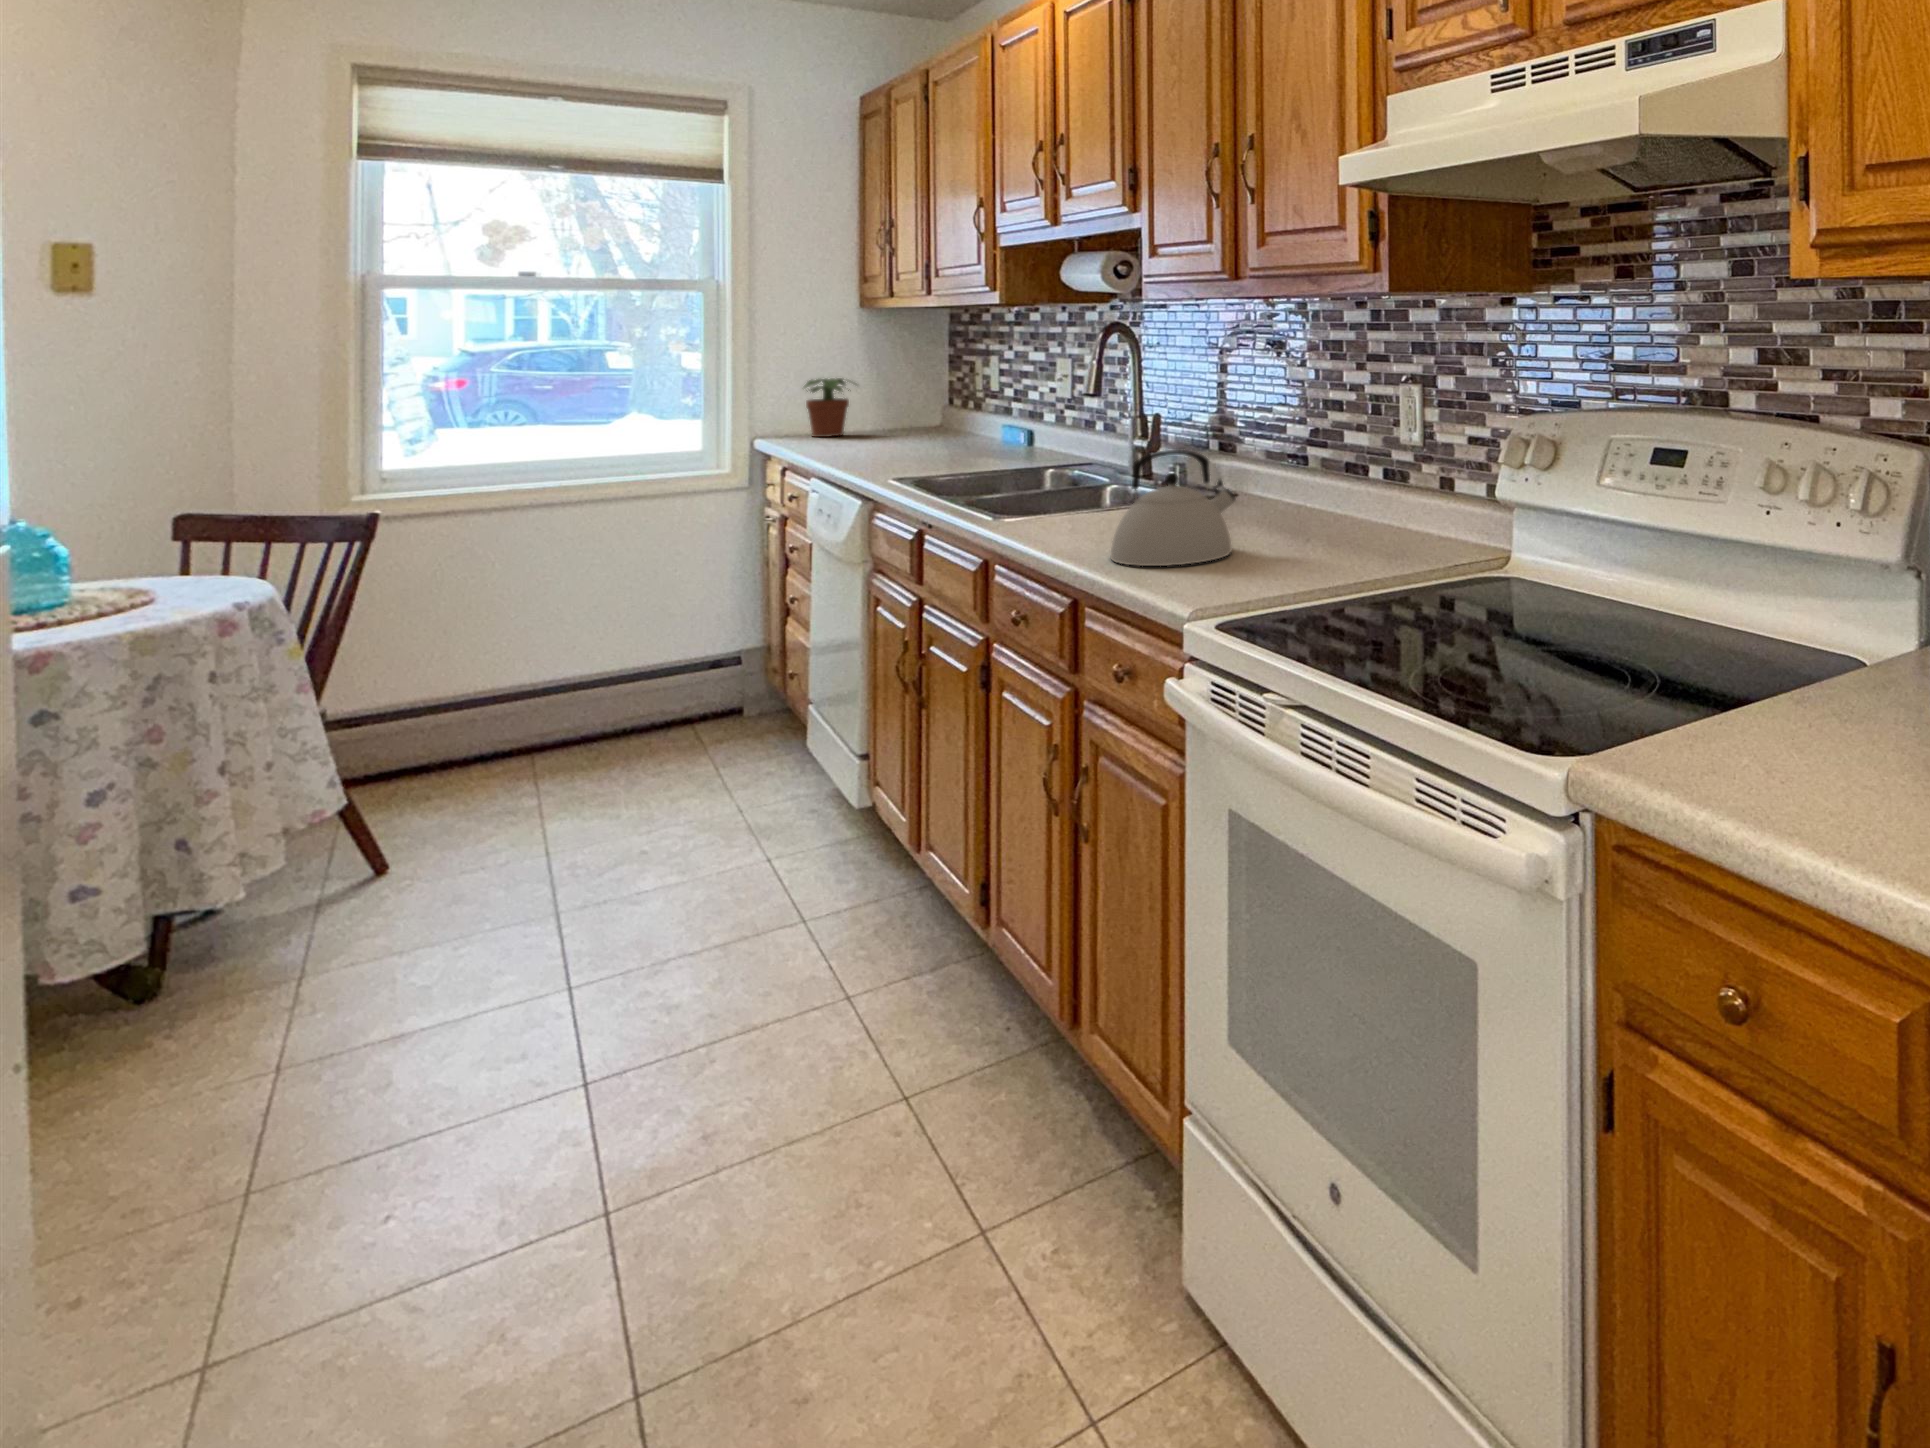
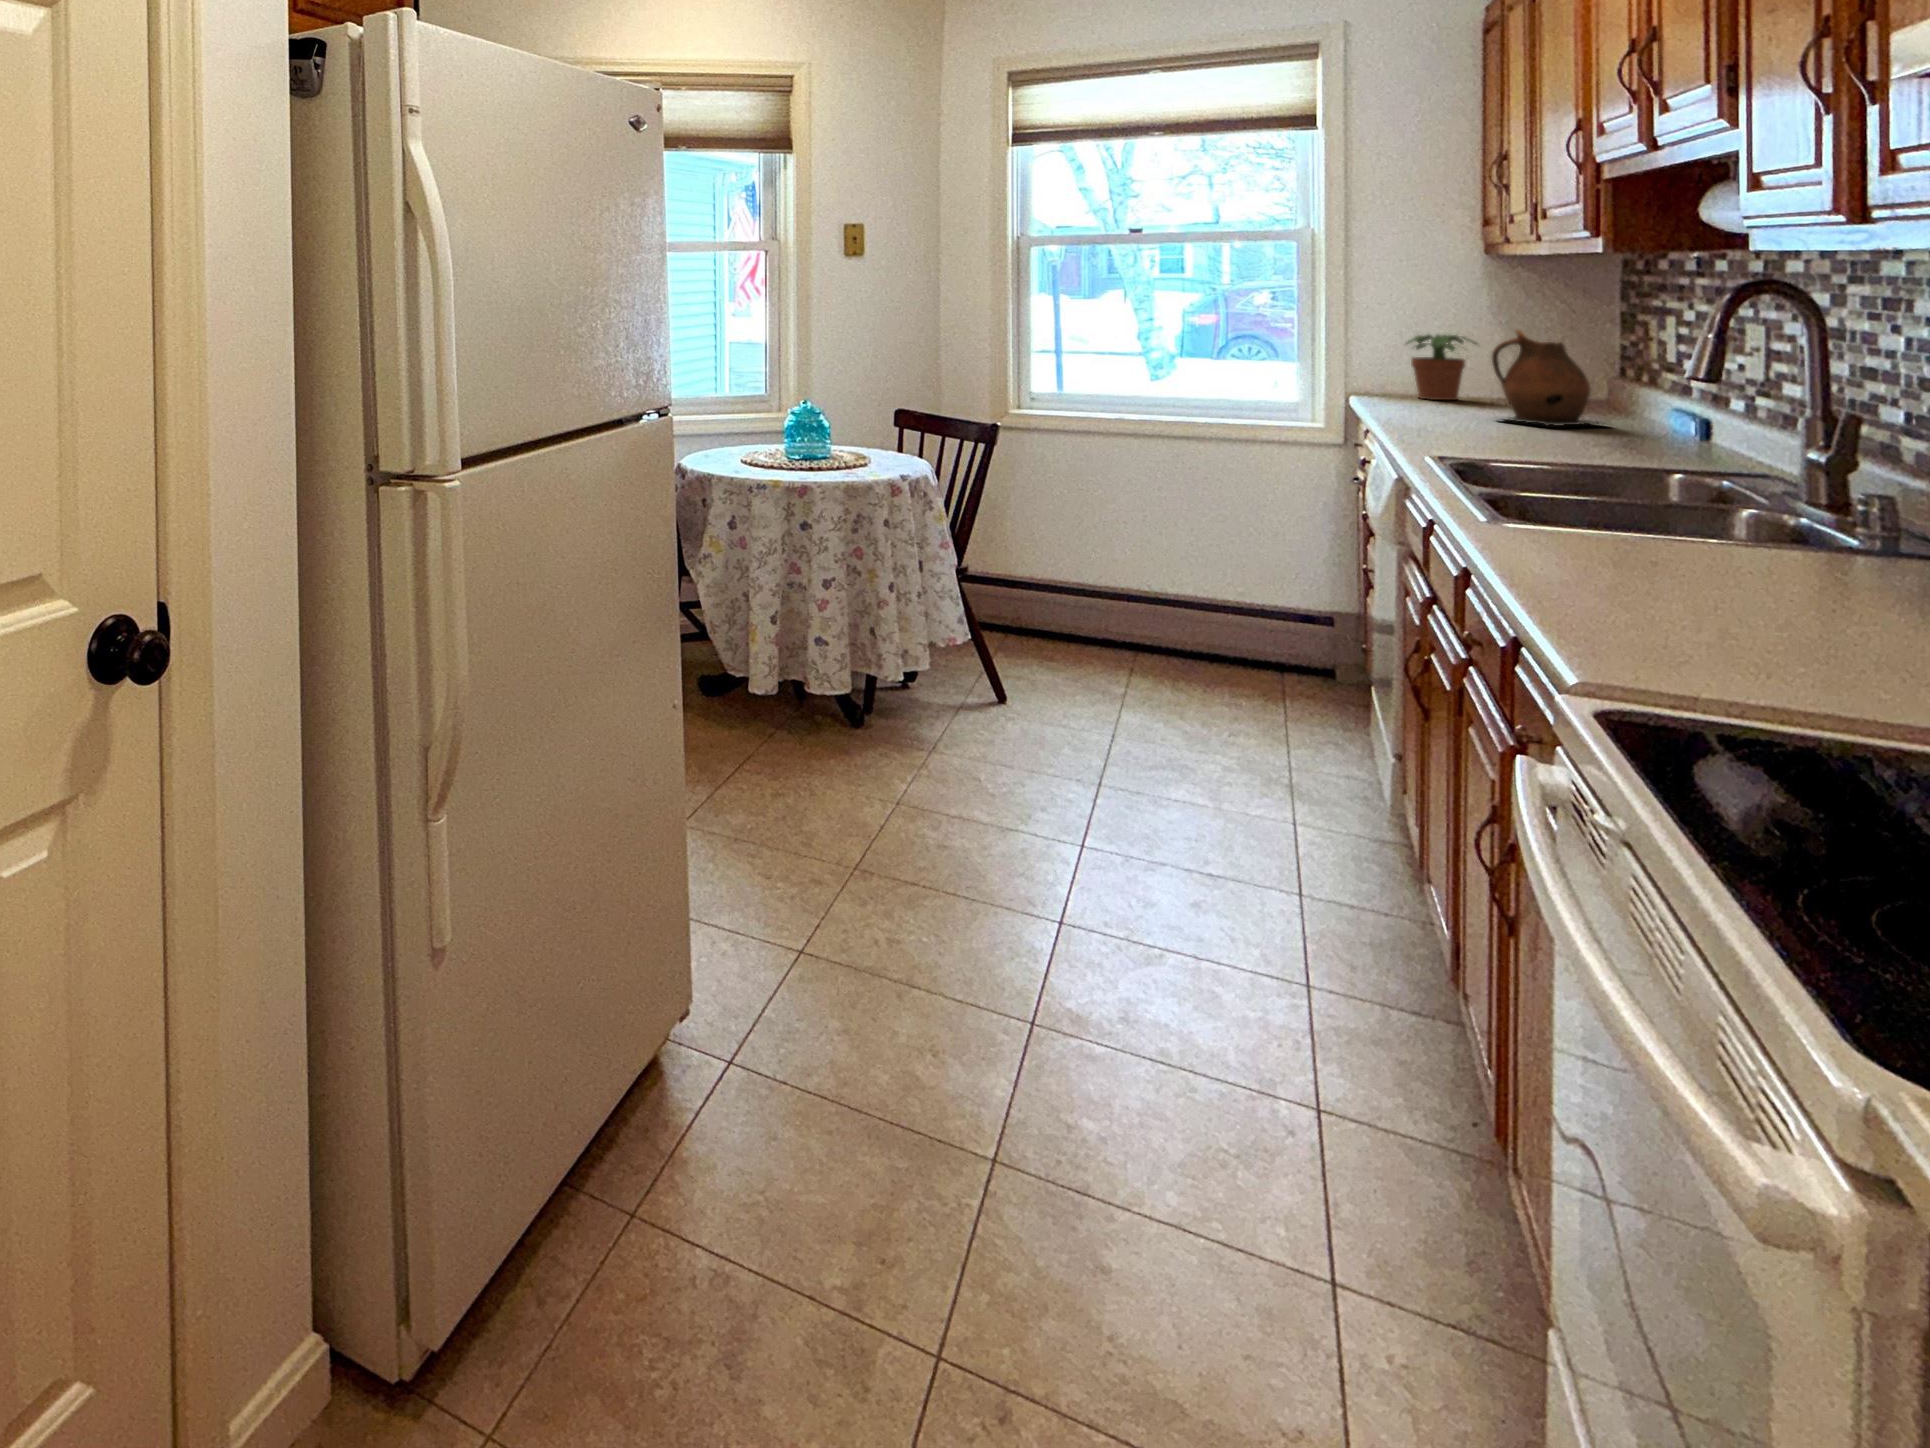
ceramic pitcher: none [884,371,966,449] -> present [1491,330,1602,426]
kettle: present [1110,450,1235,566] -> none [1588,465,1838,634]

